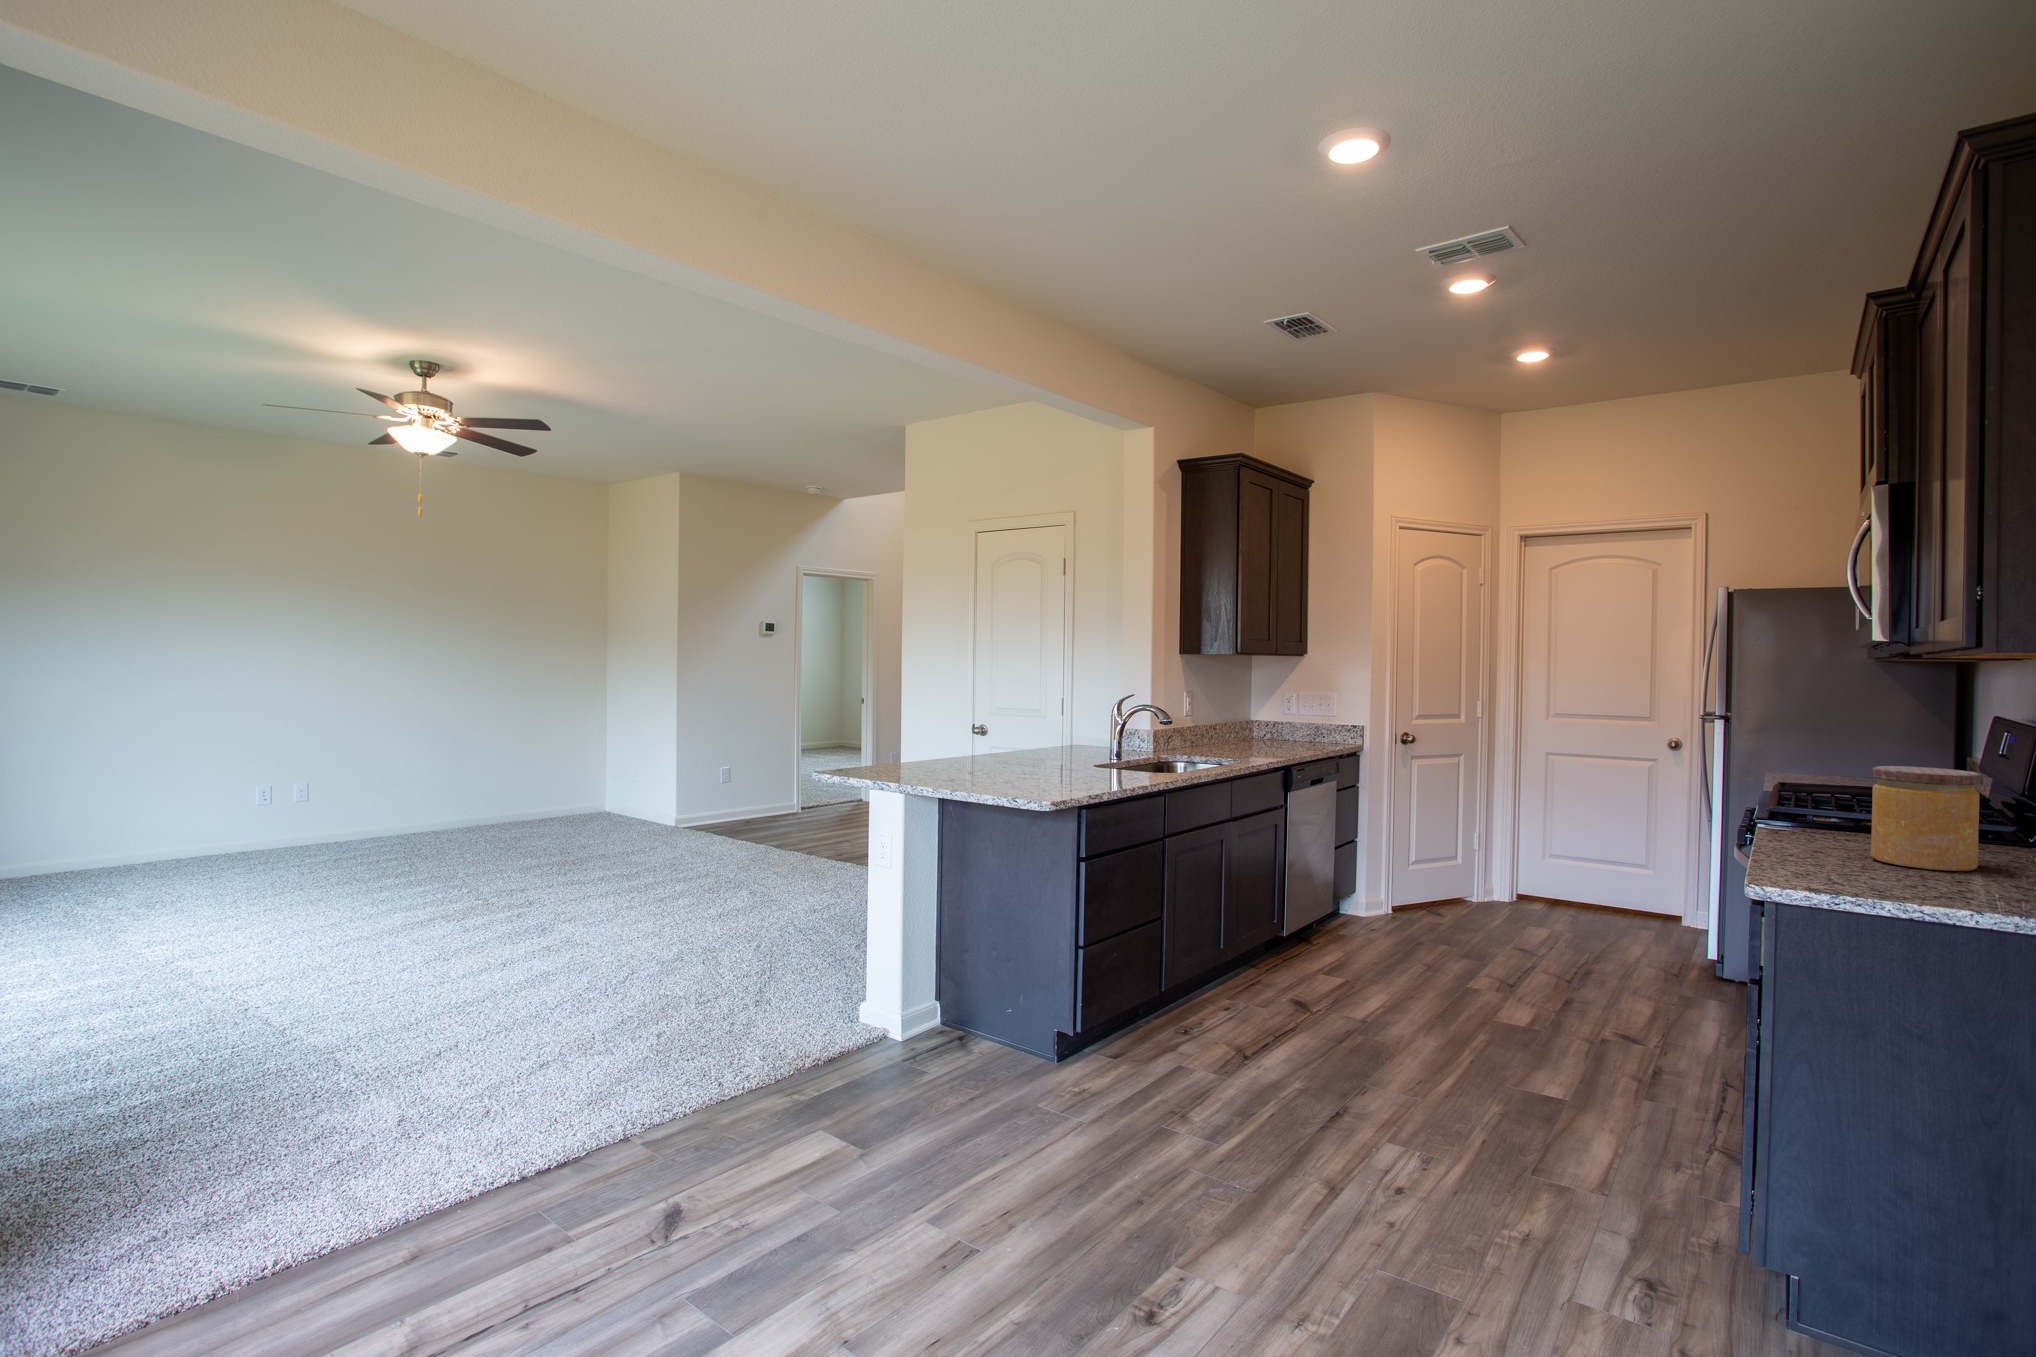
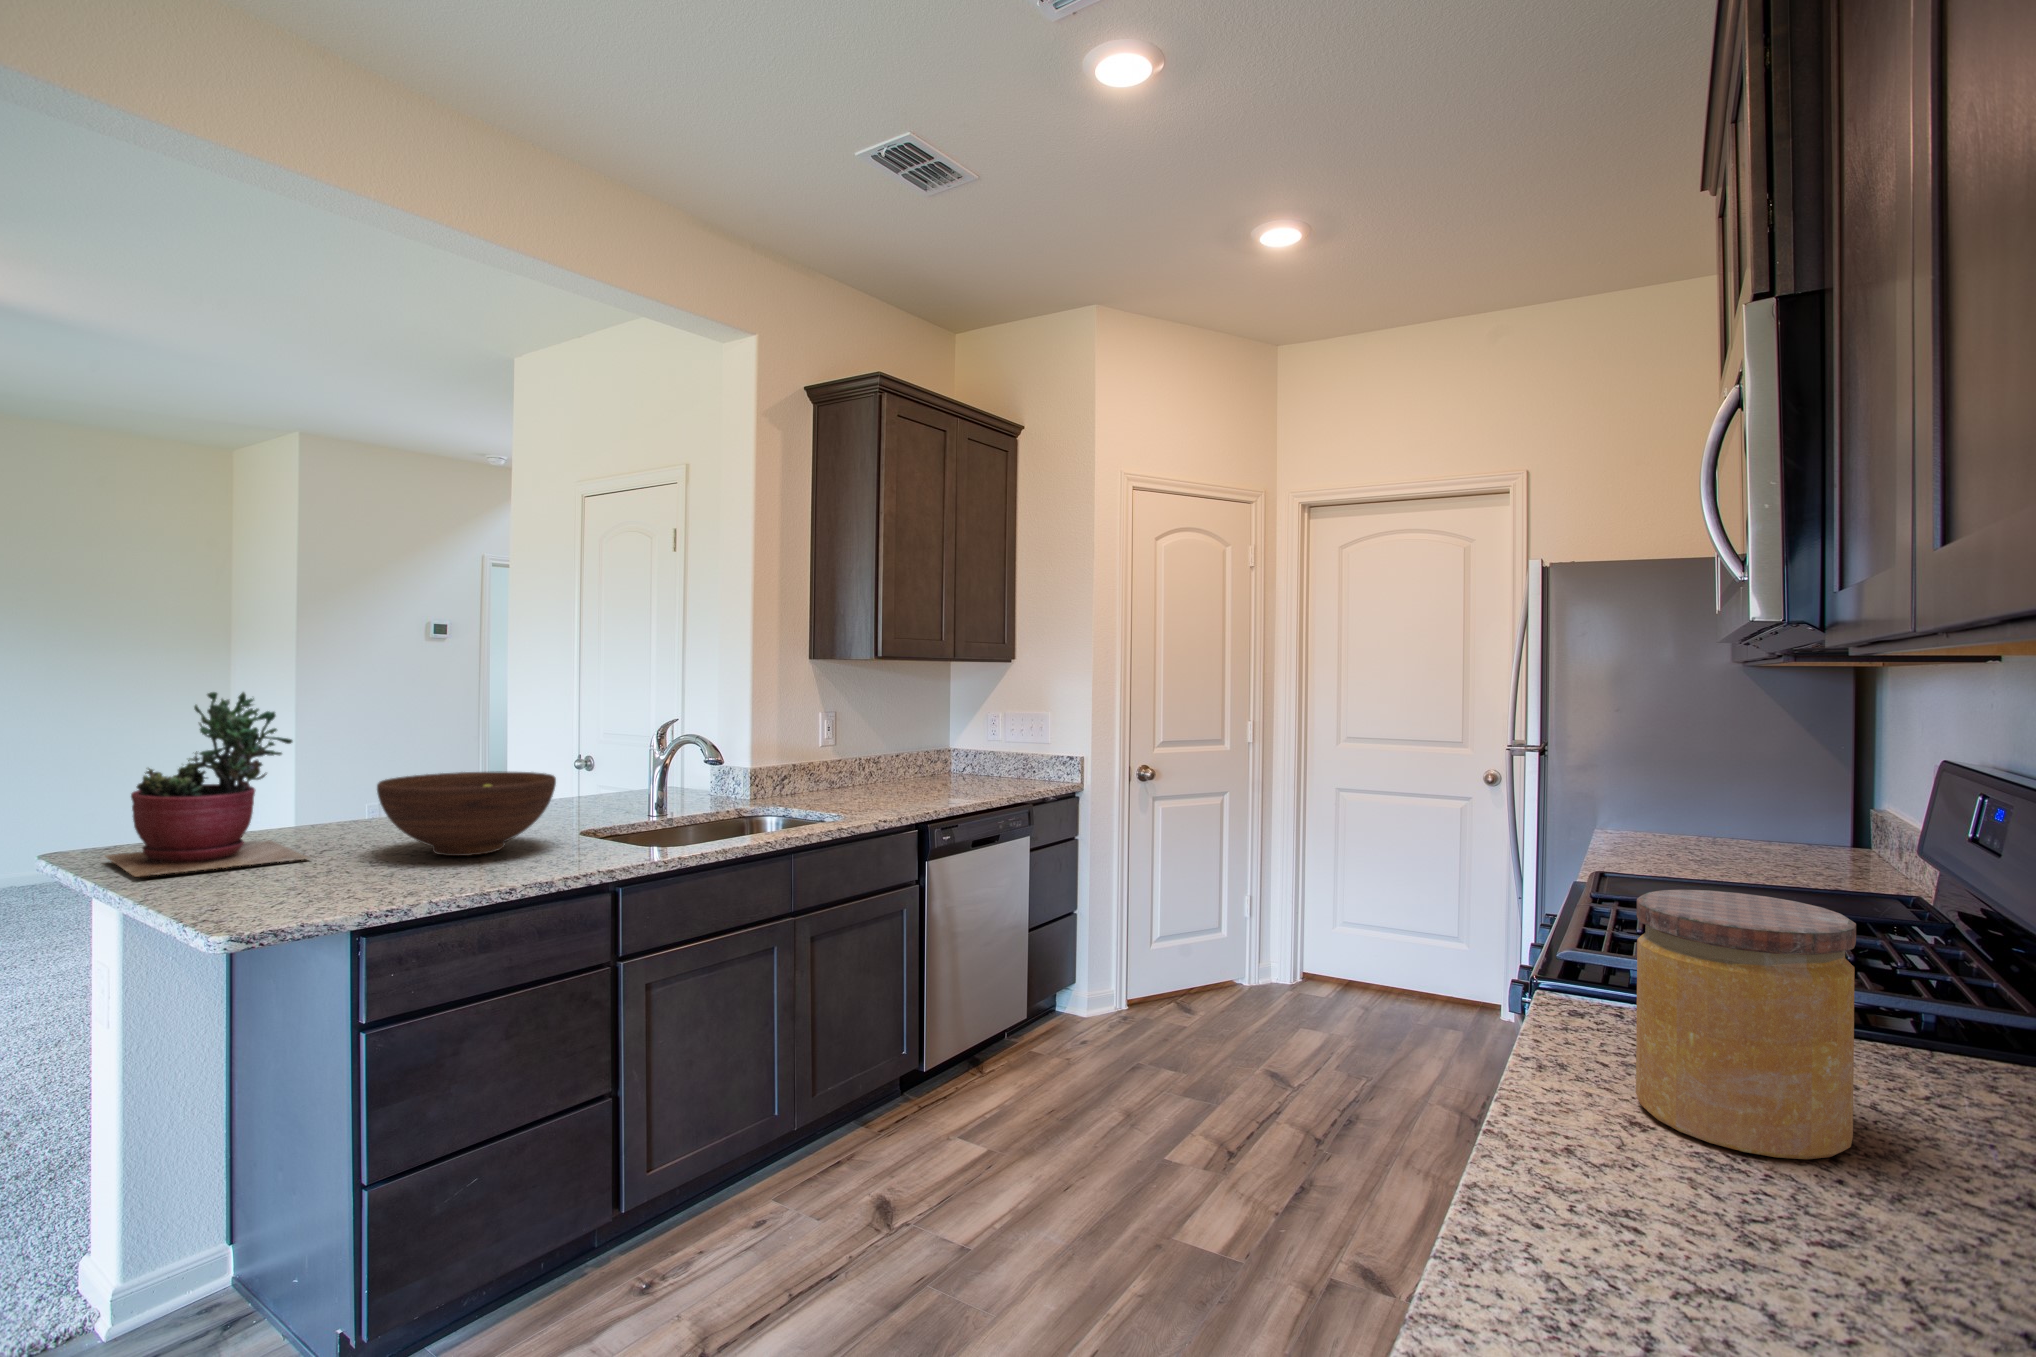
succulent plant: none [880,673,987,777] -> present [105,692,309,877]
fruit bowl: none [1015,725,1110,773] -> present [377,771,556,856]

